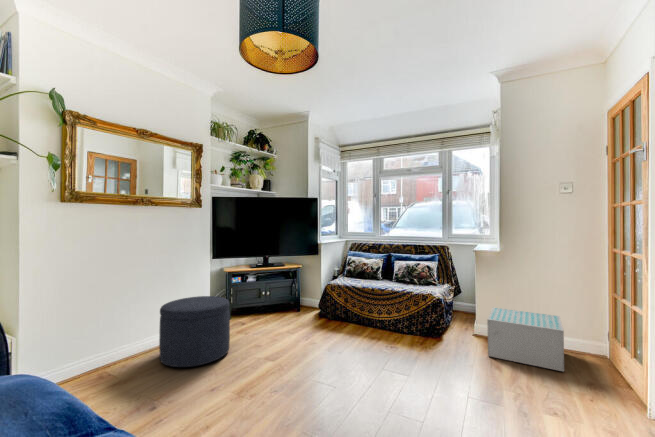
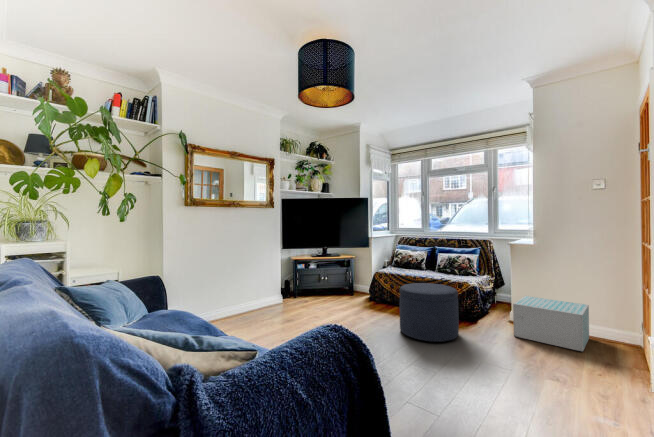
ottoman: present [159,296,230,367] -> present [400,283,459,342]

